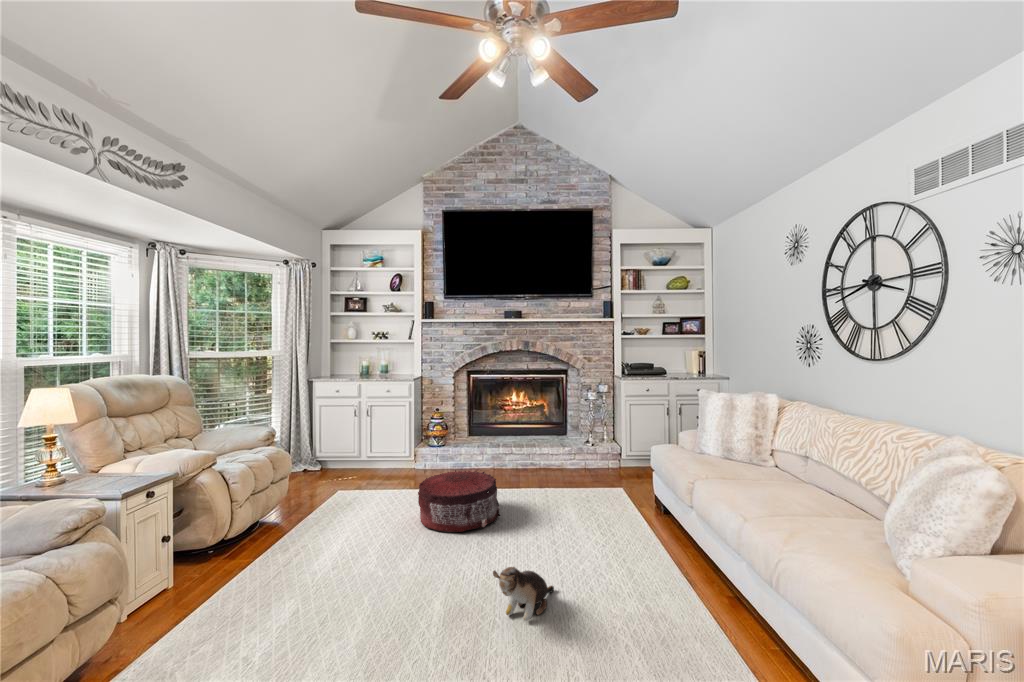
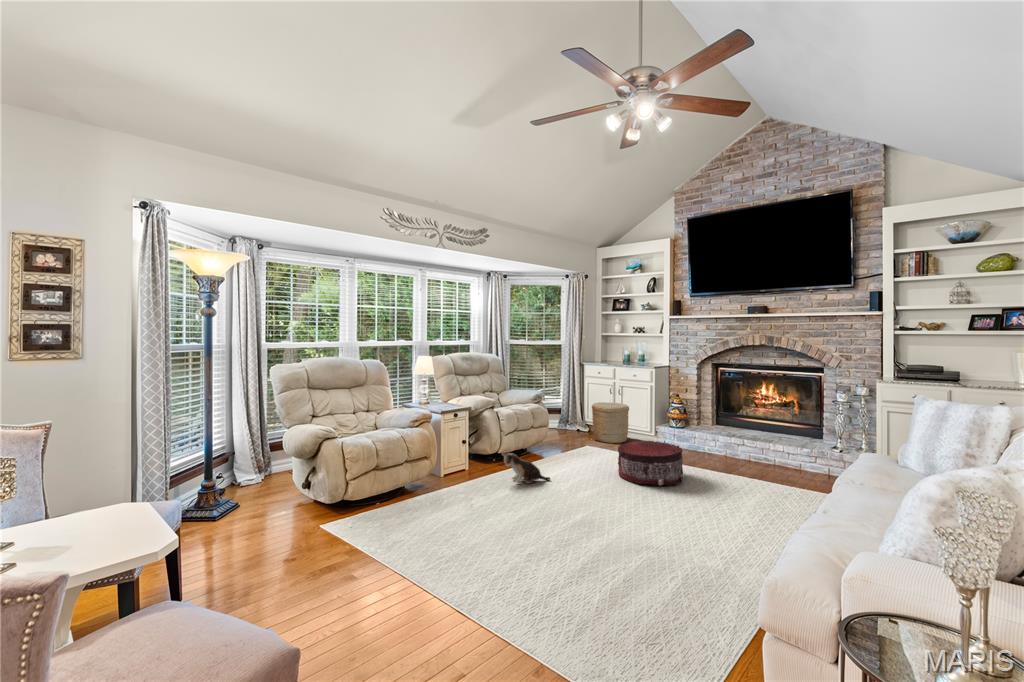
woven basket: none [336,428,386,482] -> present [592,402,629,443]
plush toy: present [493,567,554,621] -> present [502,453,550,484]

